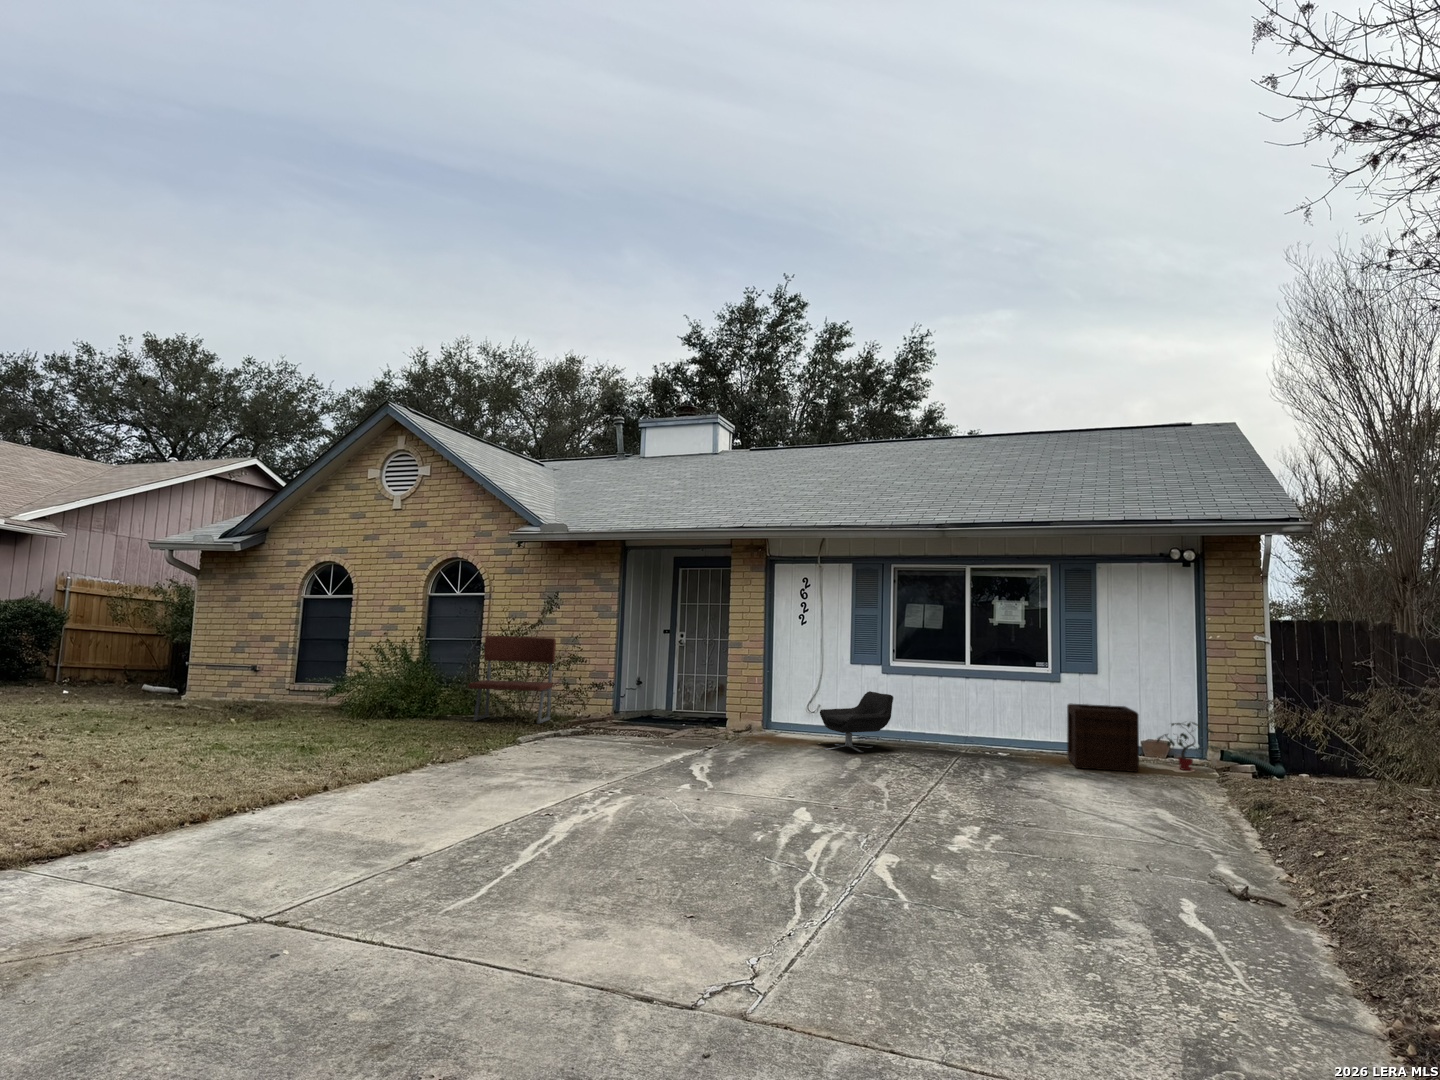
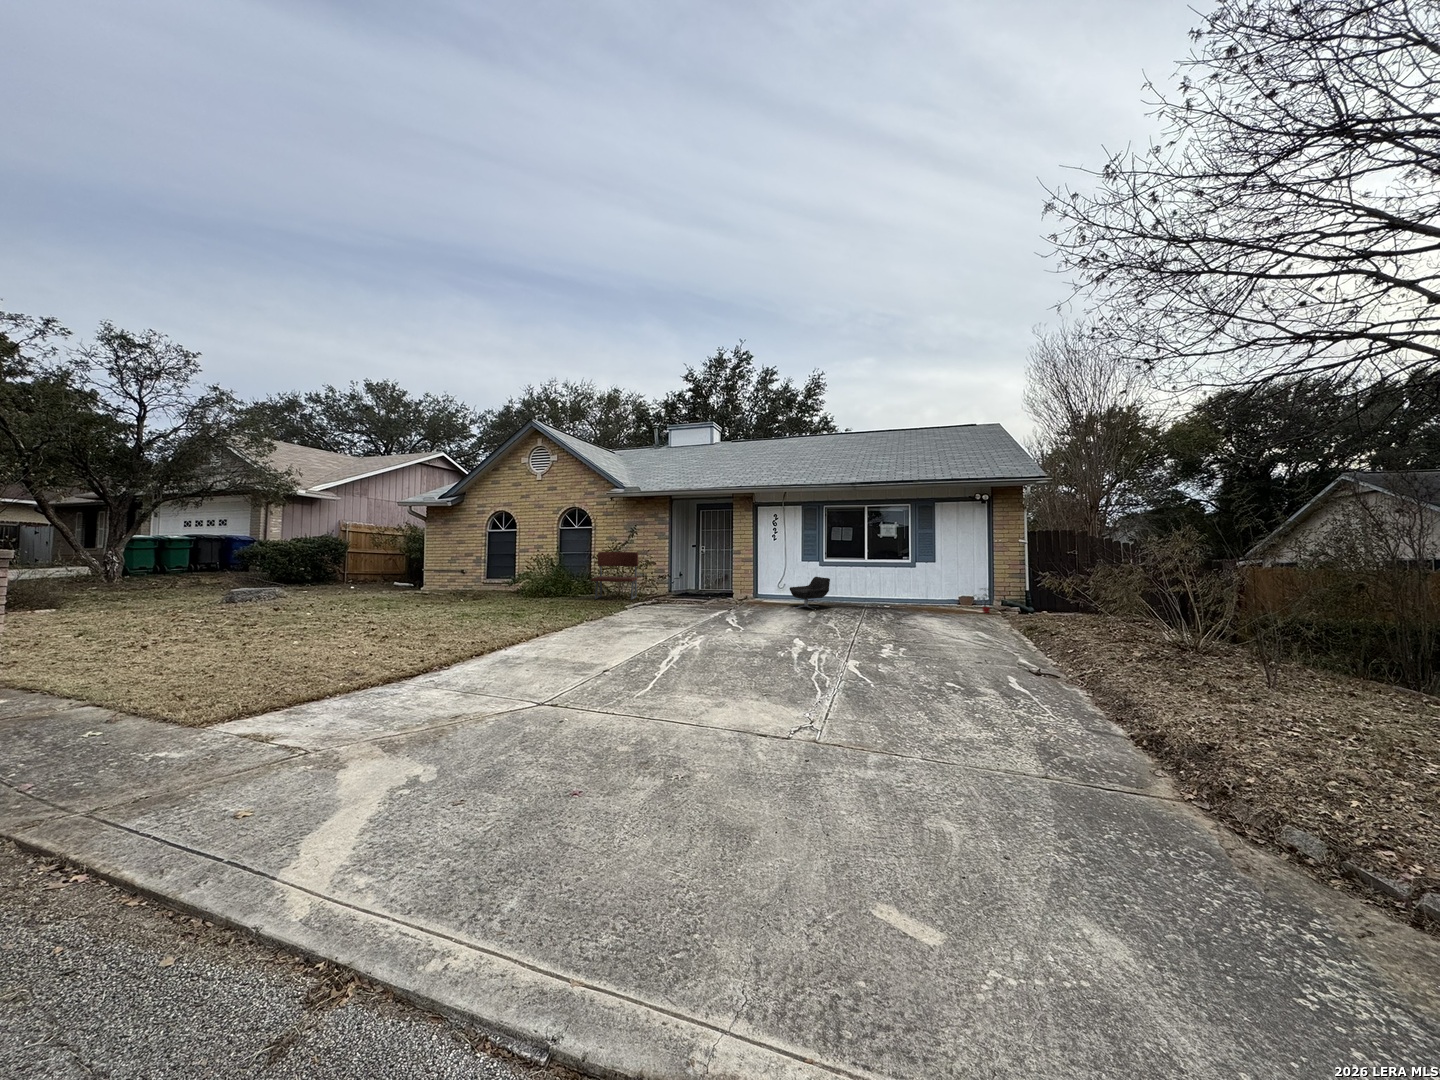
wooden crate: present [1067,704,1139,772] -> none [923,580,963,615]

